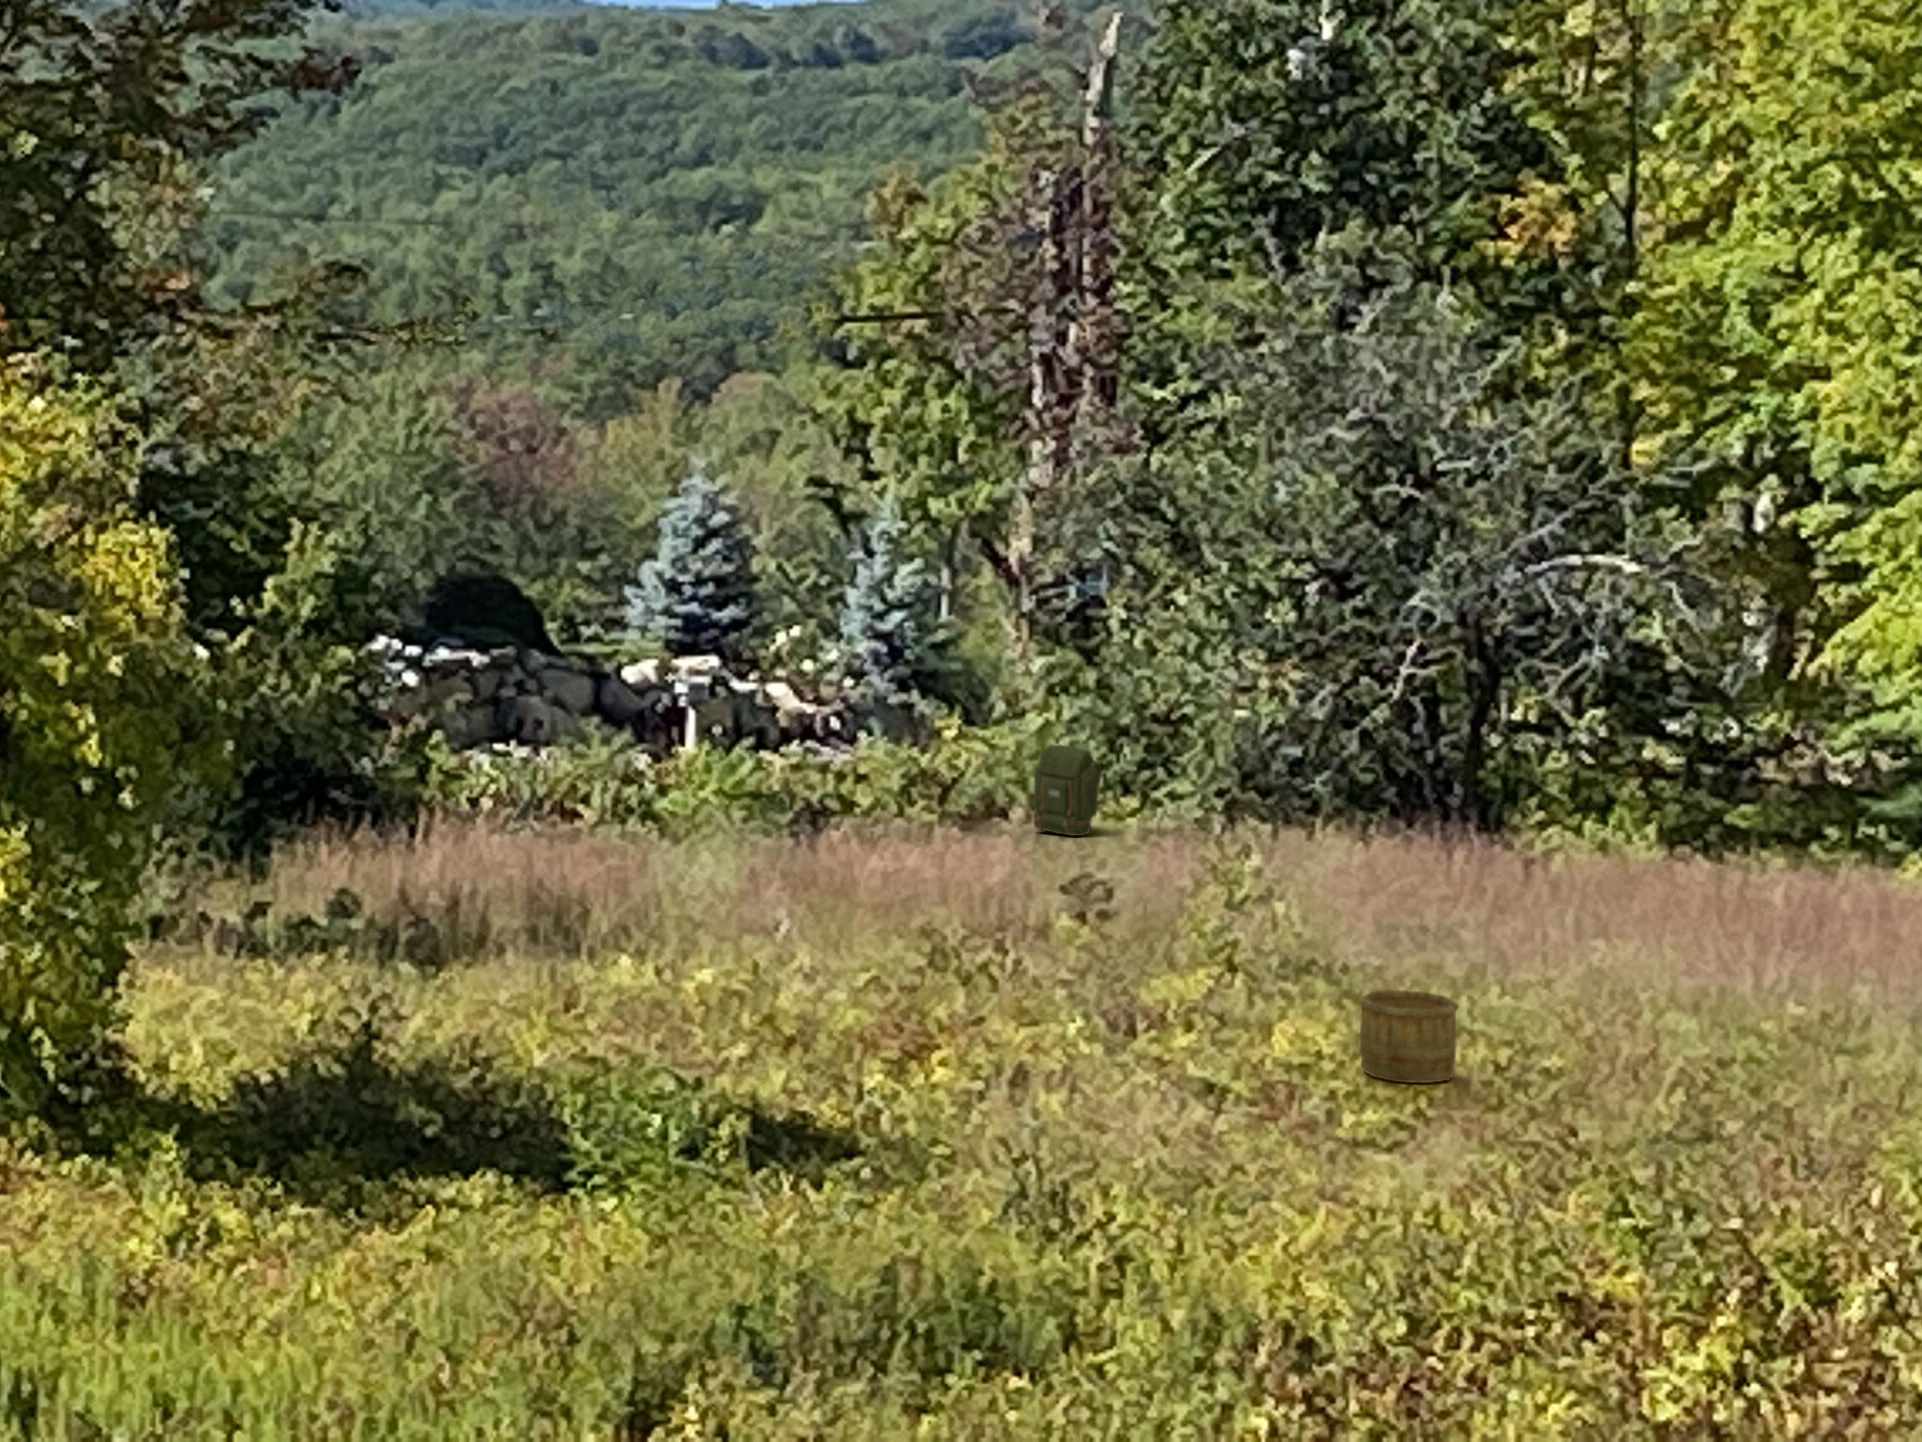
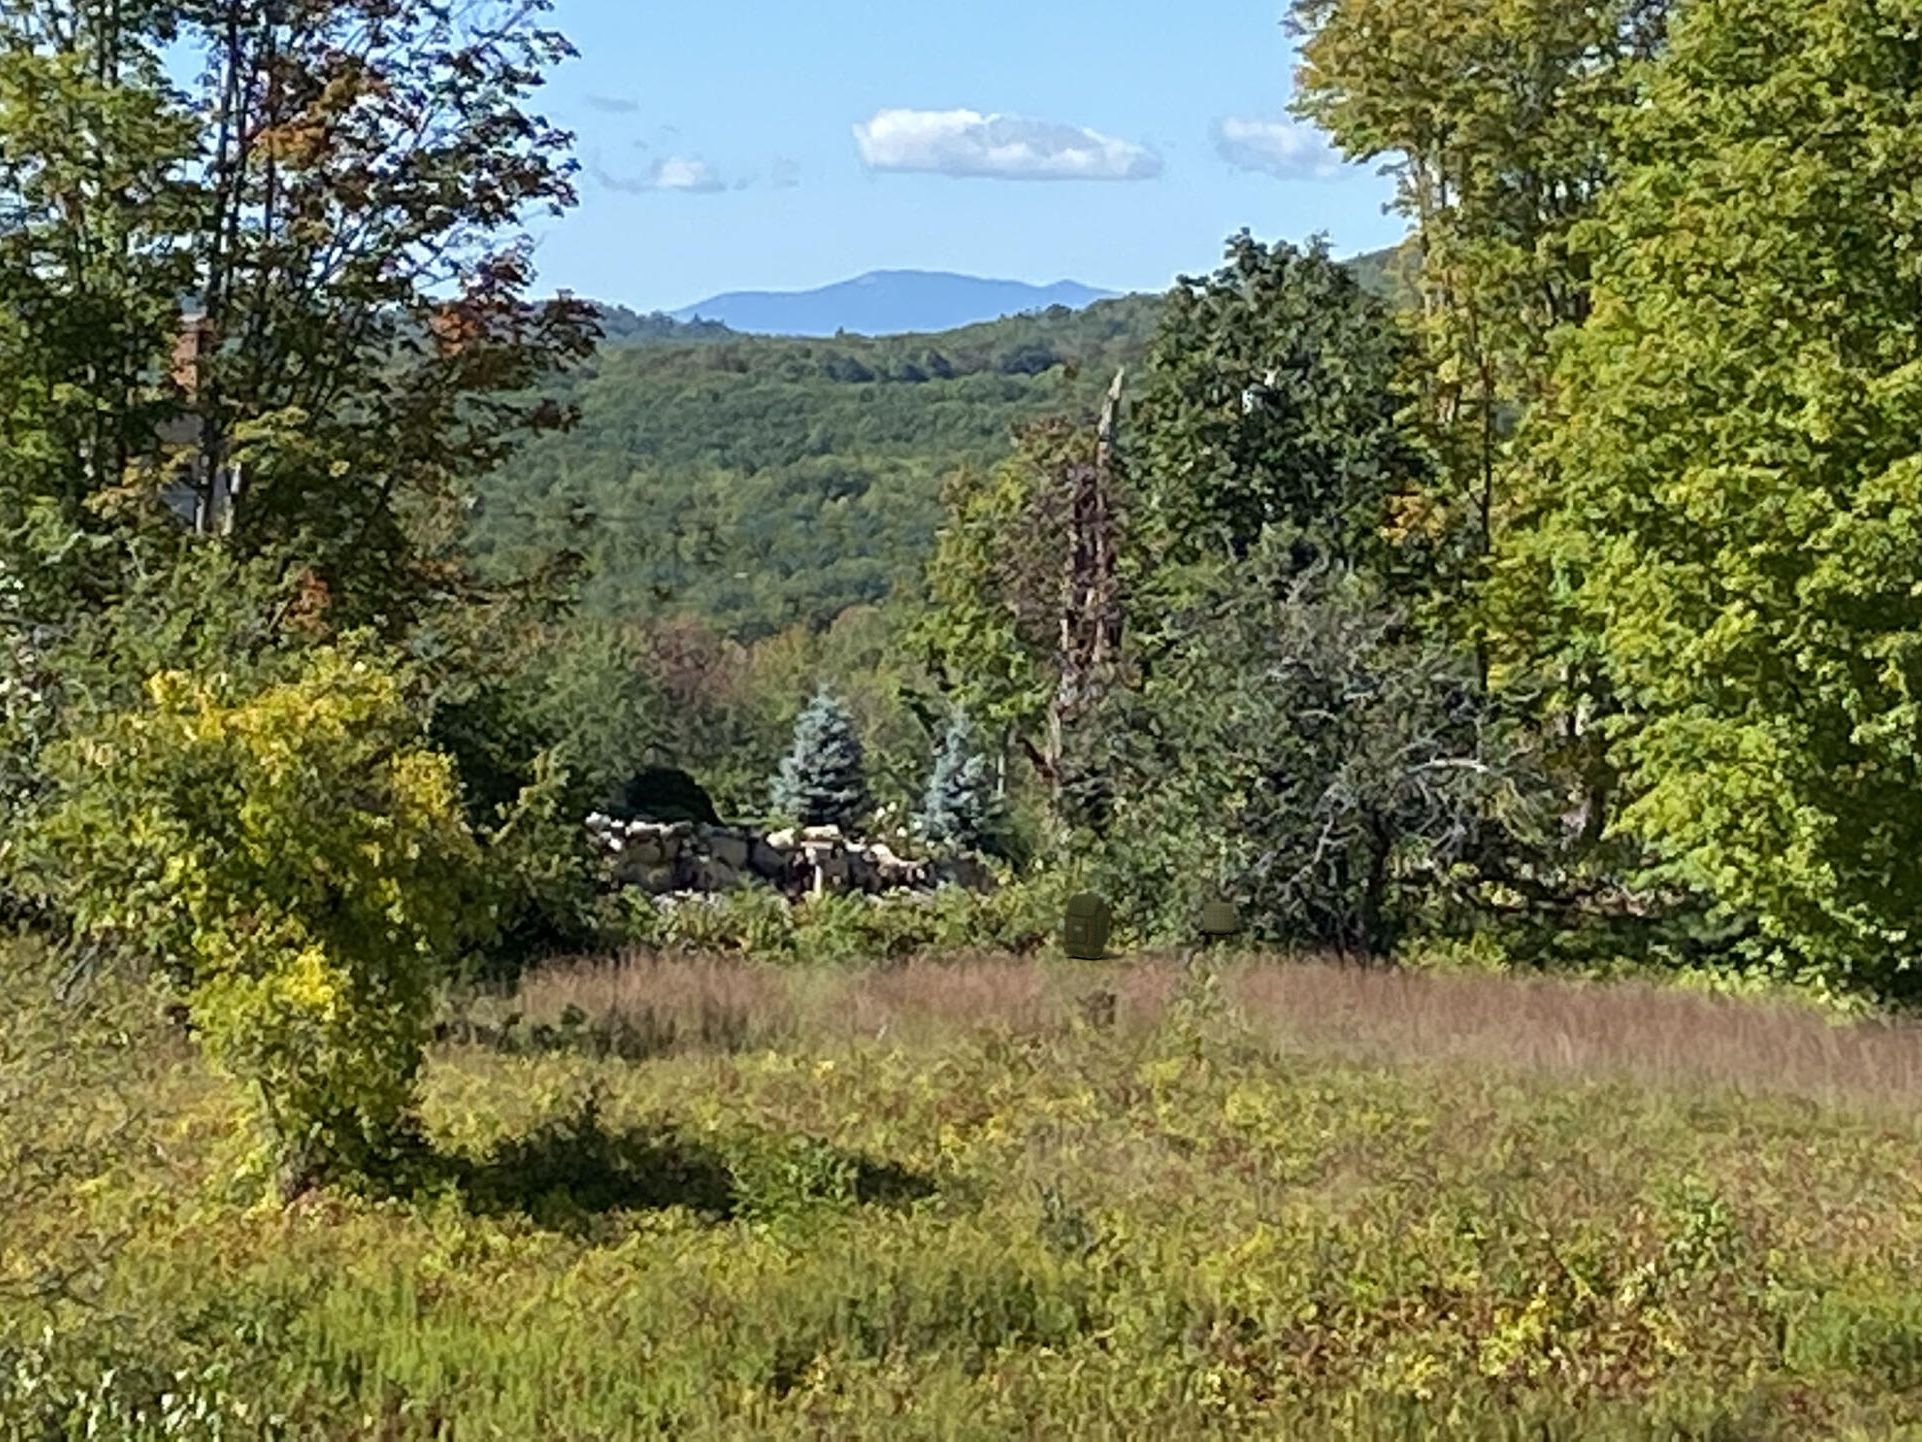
planter: none [1230,761,1273,805] -> present [1204,902,1234,934]
wooden bucket: present [1358,990,1459,1083] -> none [1267,1056,1335,1120]

